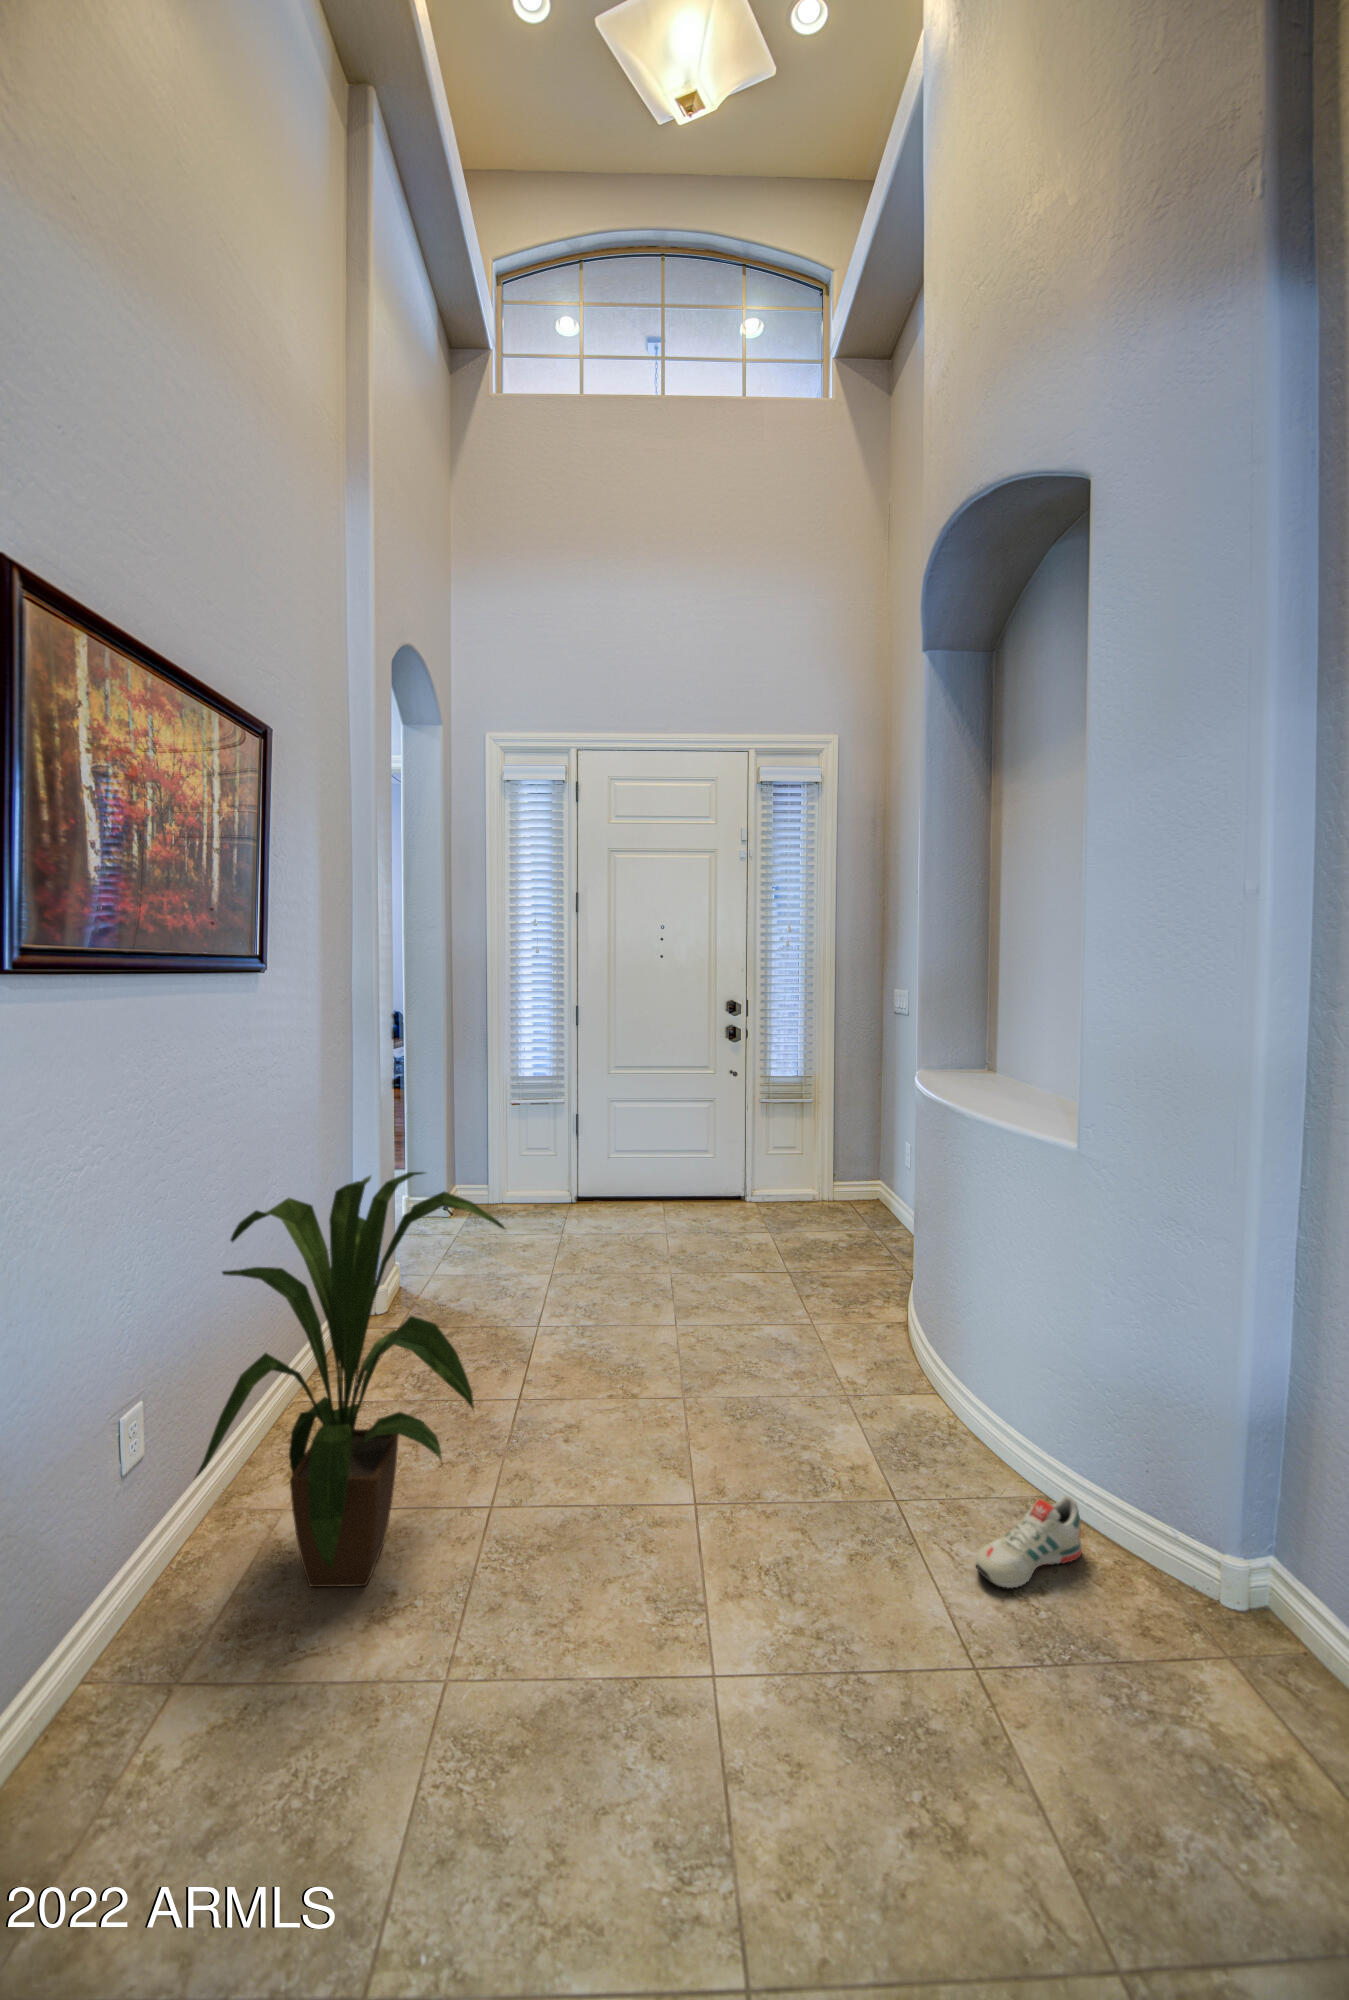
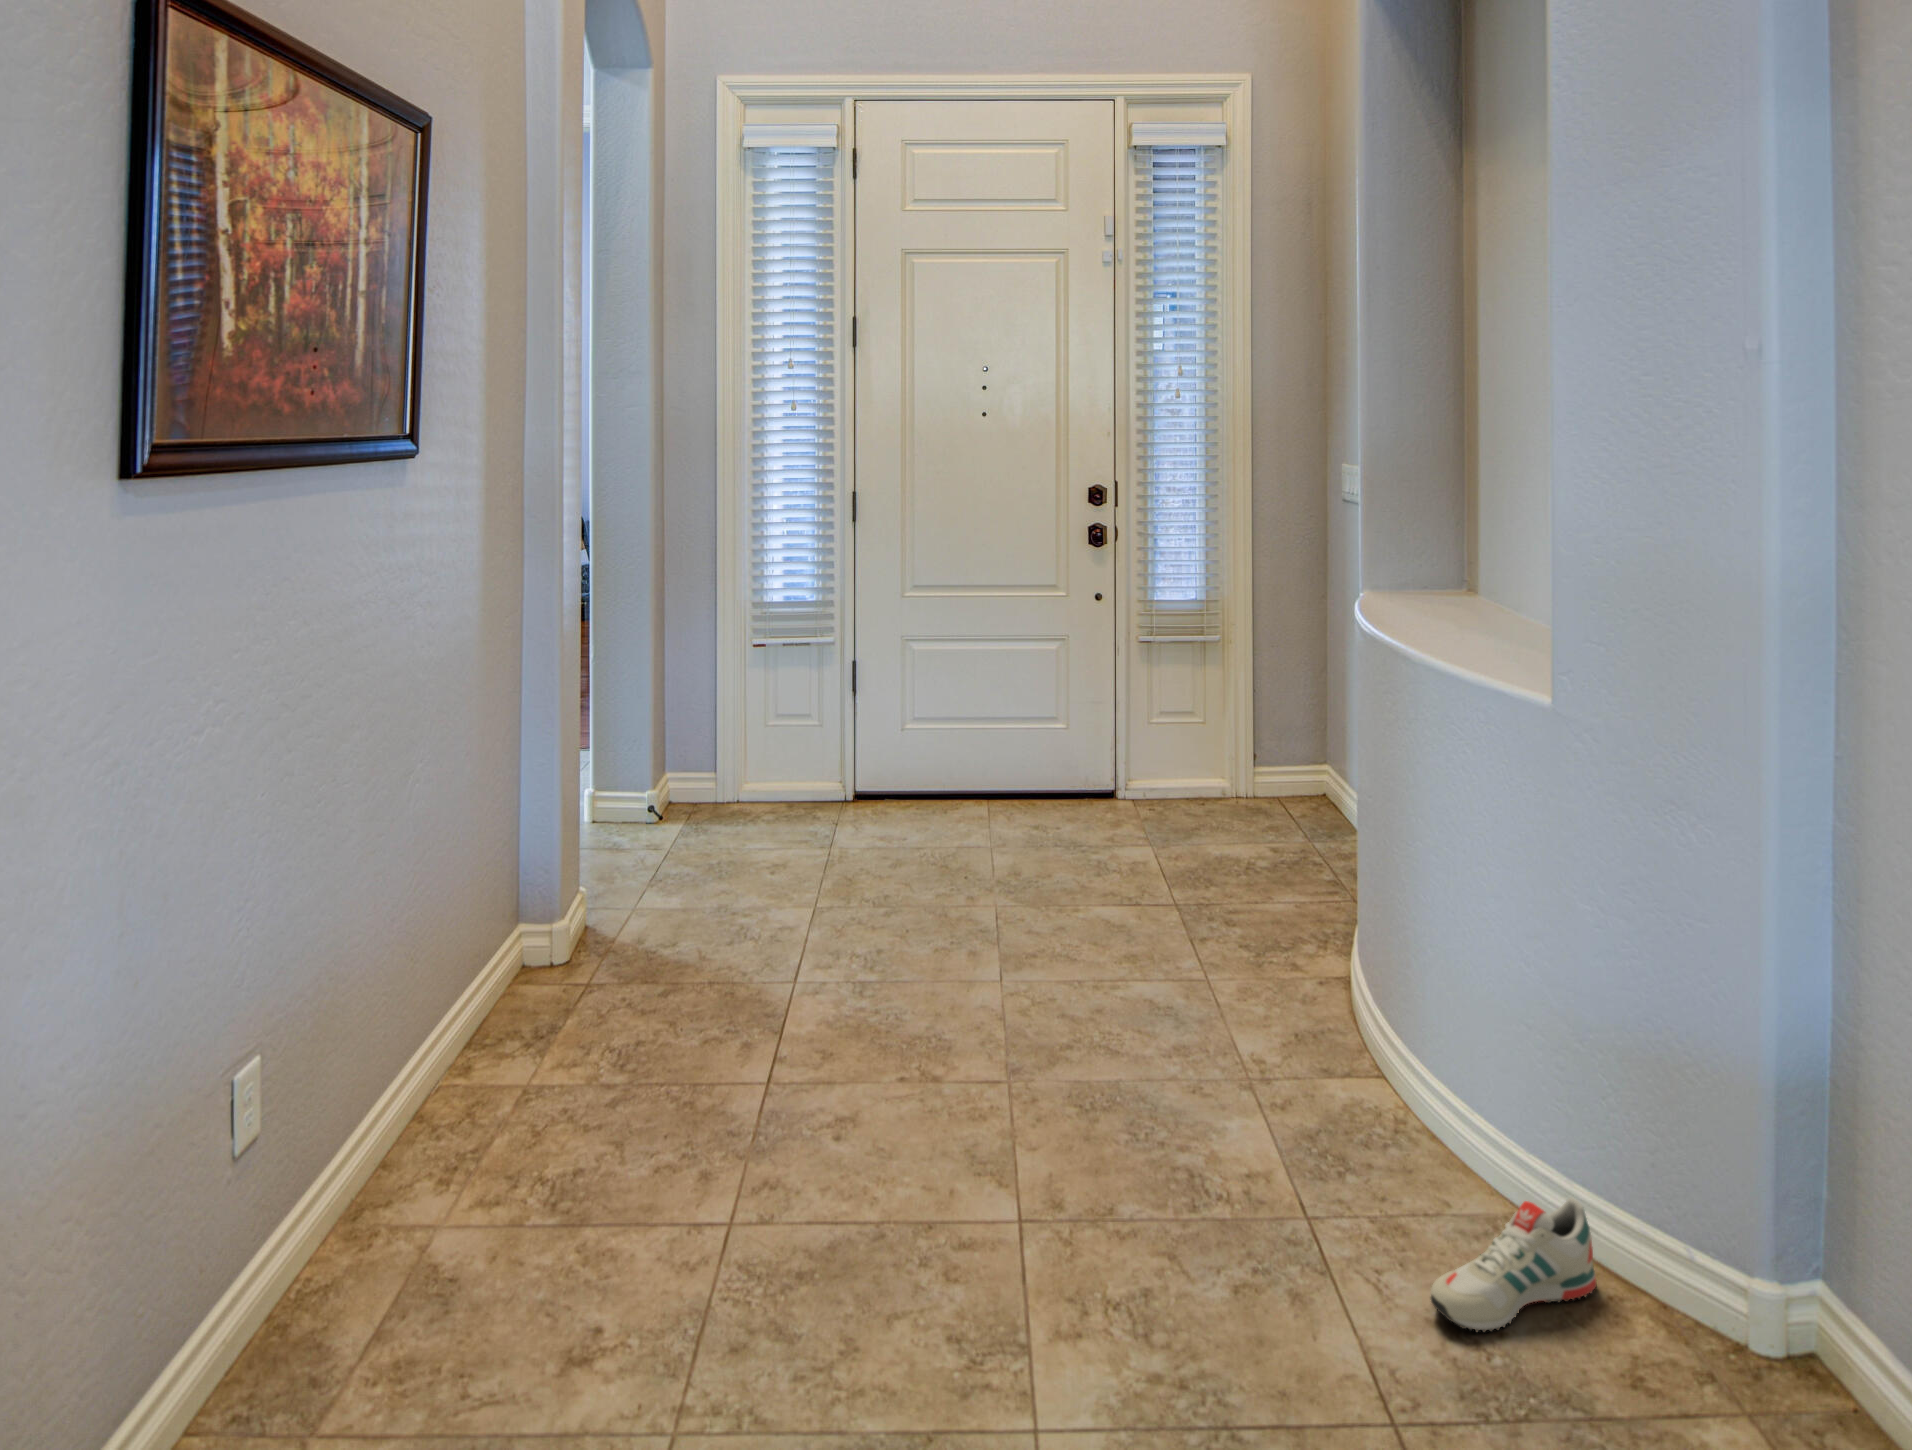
house plant: present [196,1172,505,1587] -> none [325,717,743,1319]

